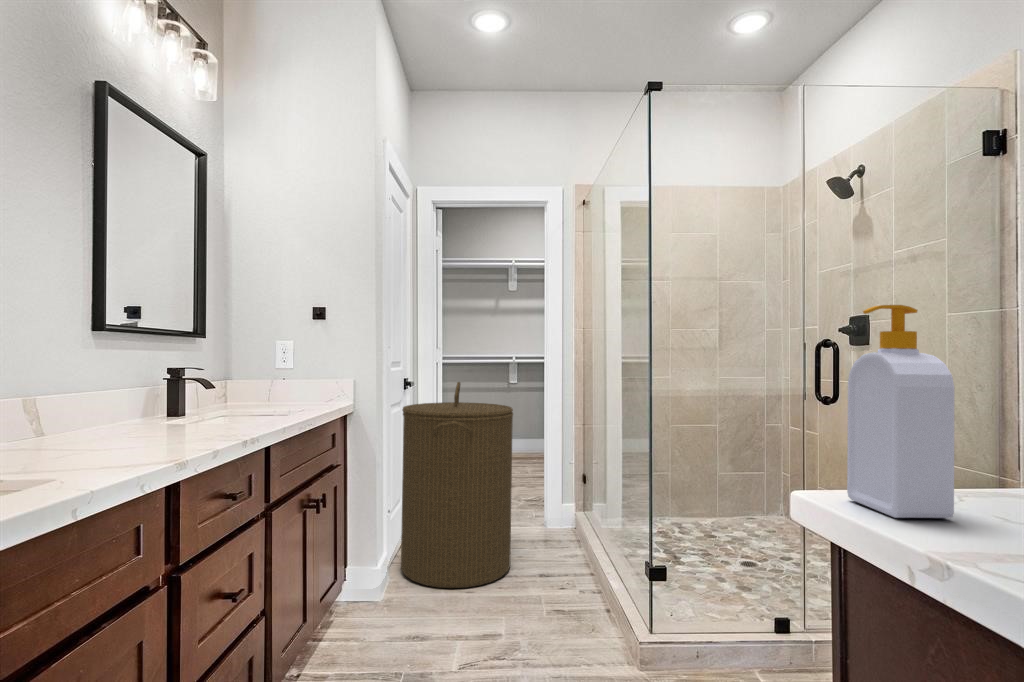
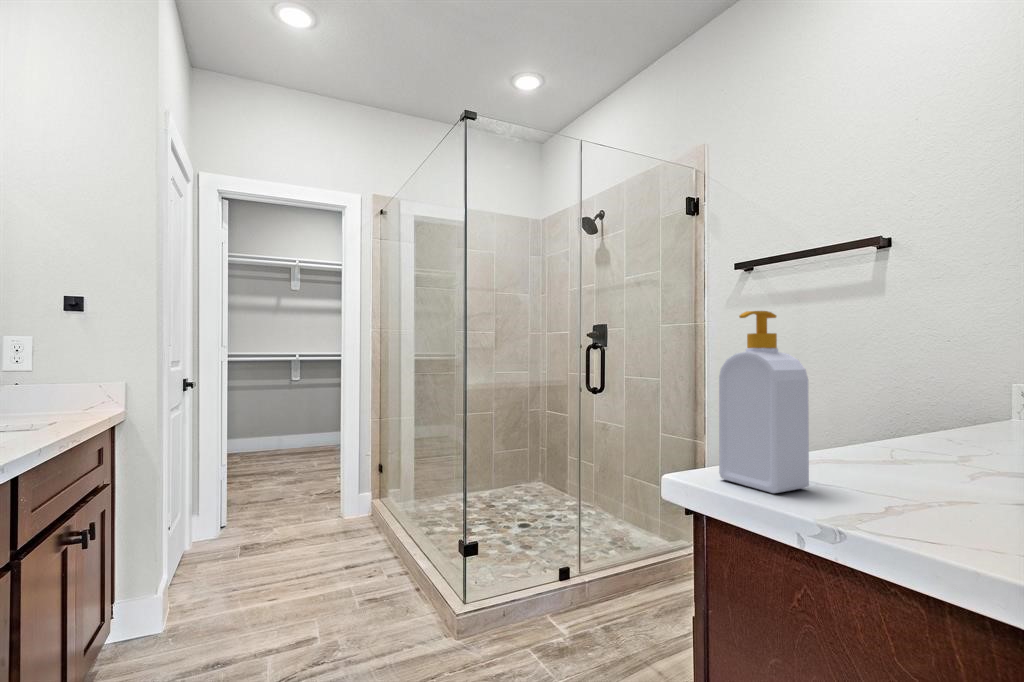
laundry hamper: present [401,382,513,588] -> none [186,382,315,601]

